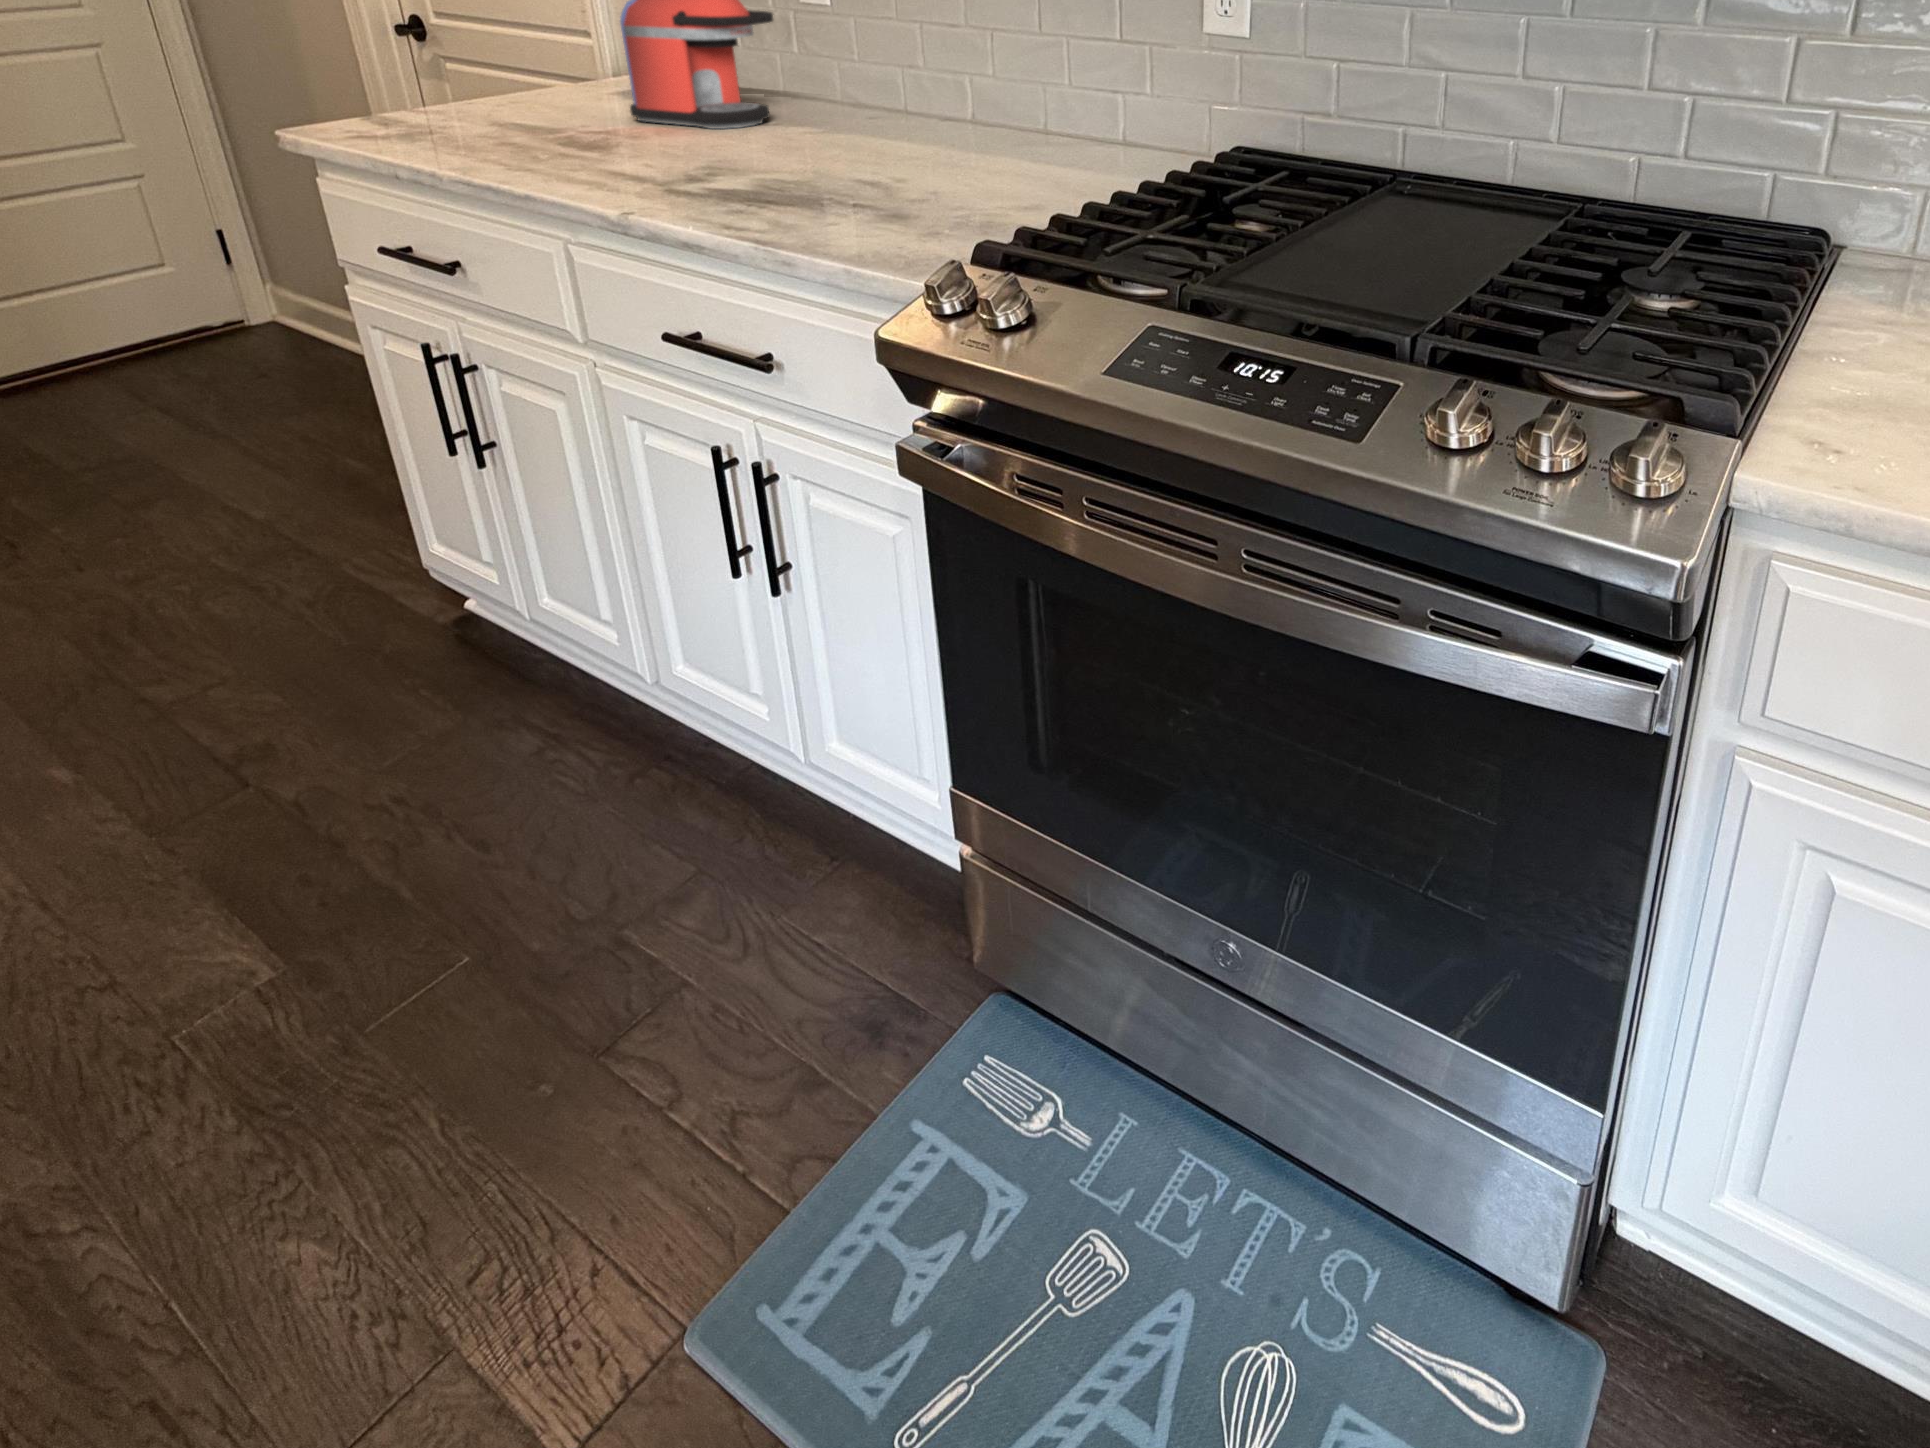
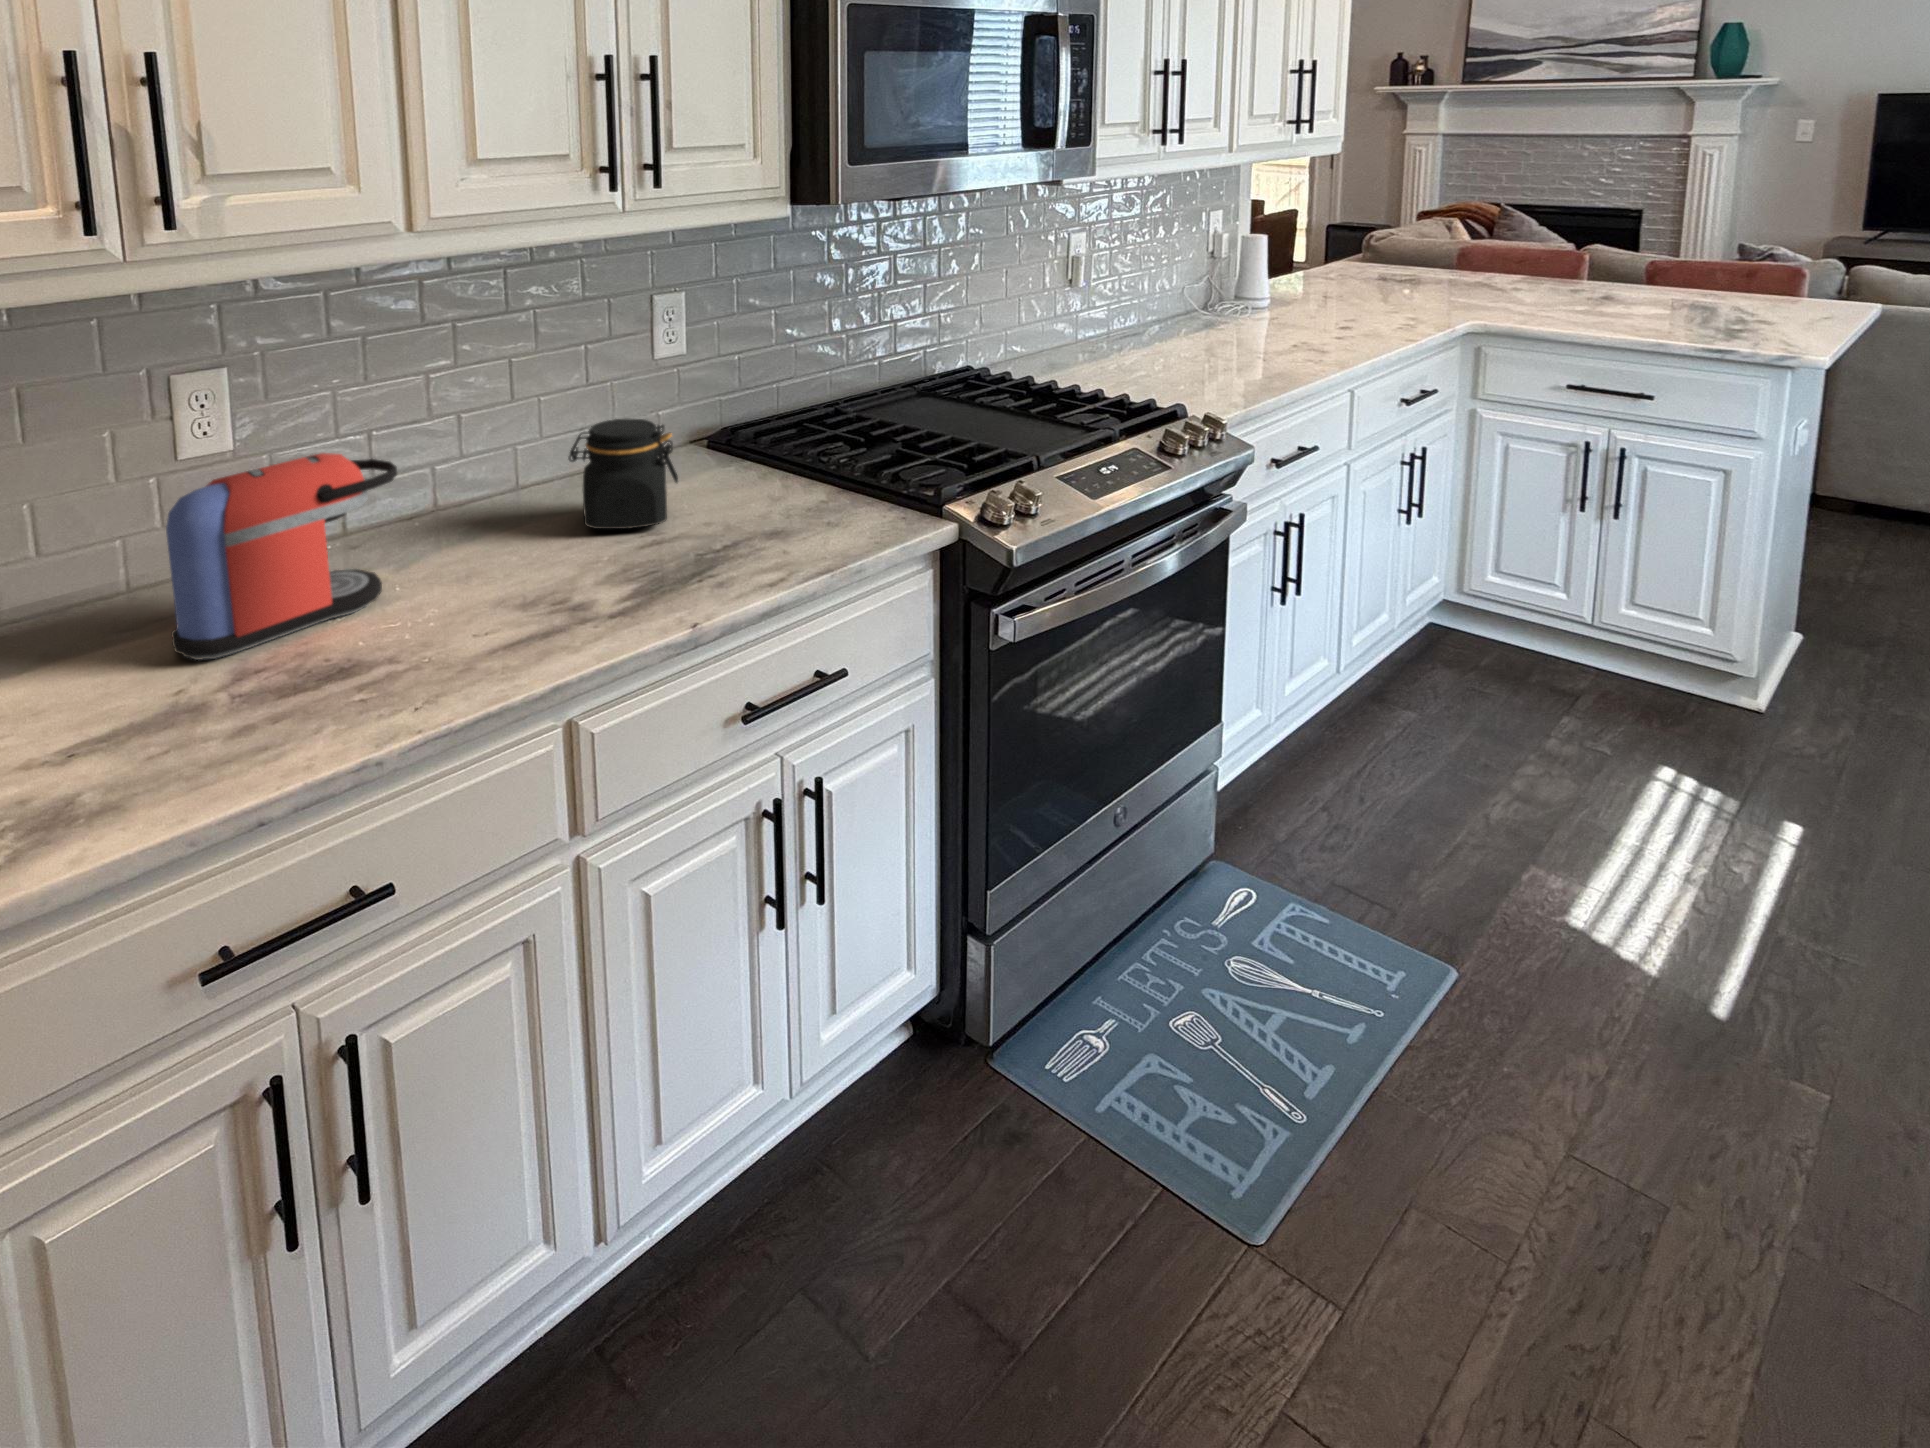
jar: none [861,35,964,153] -> present [568,419,678,529]

